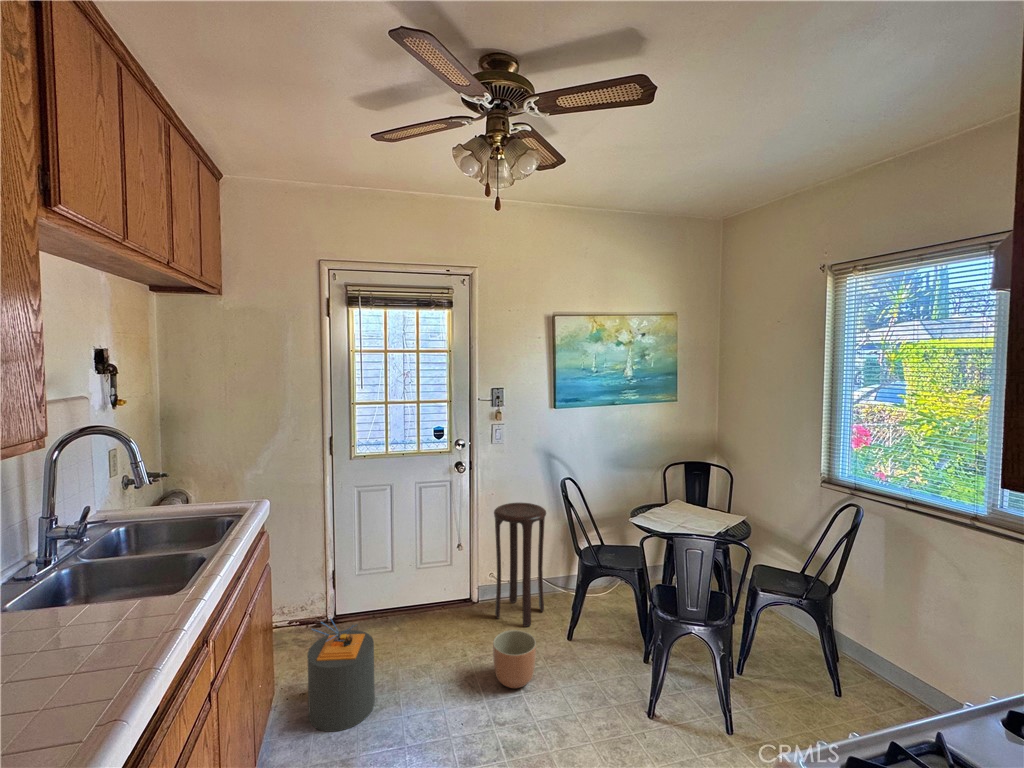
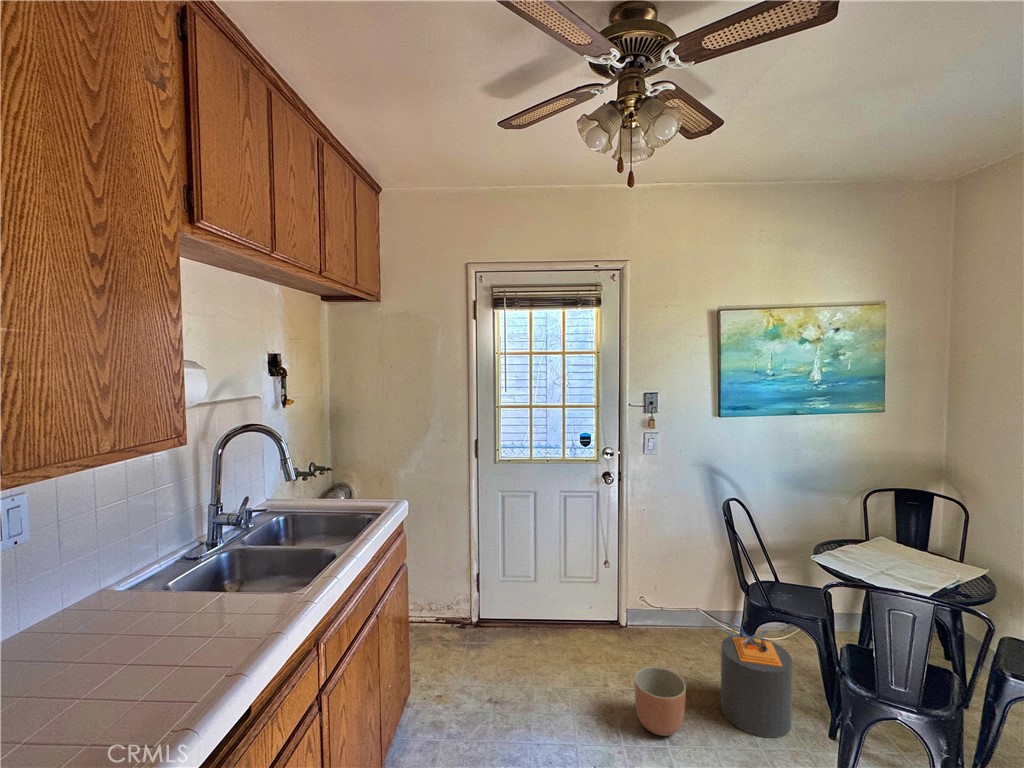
stool: present [494,503,546,627] -> none [642,521,705,665]
trash can: present [307,617,375,732] -> present [721,620,792,738]

